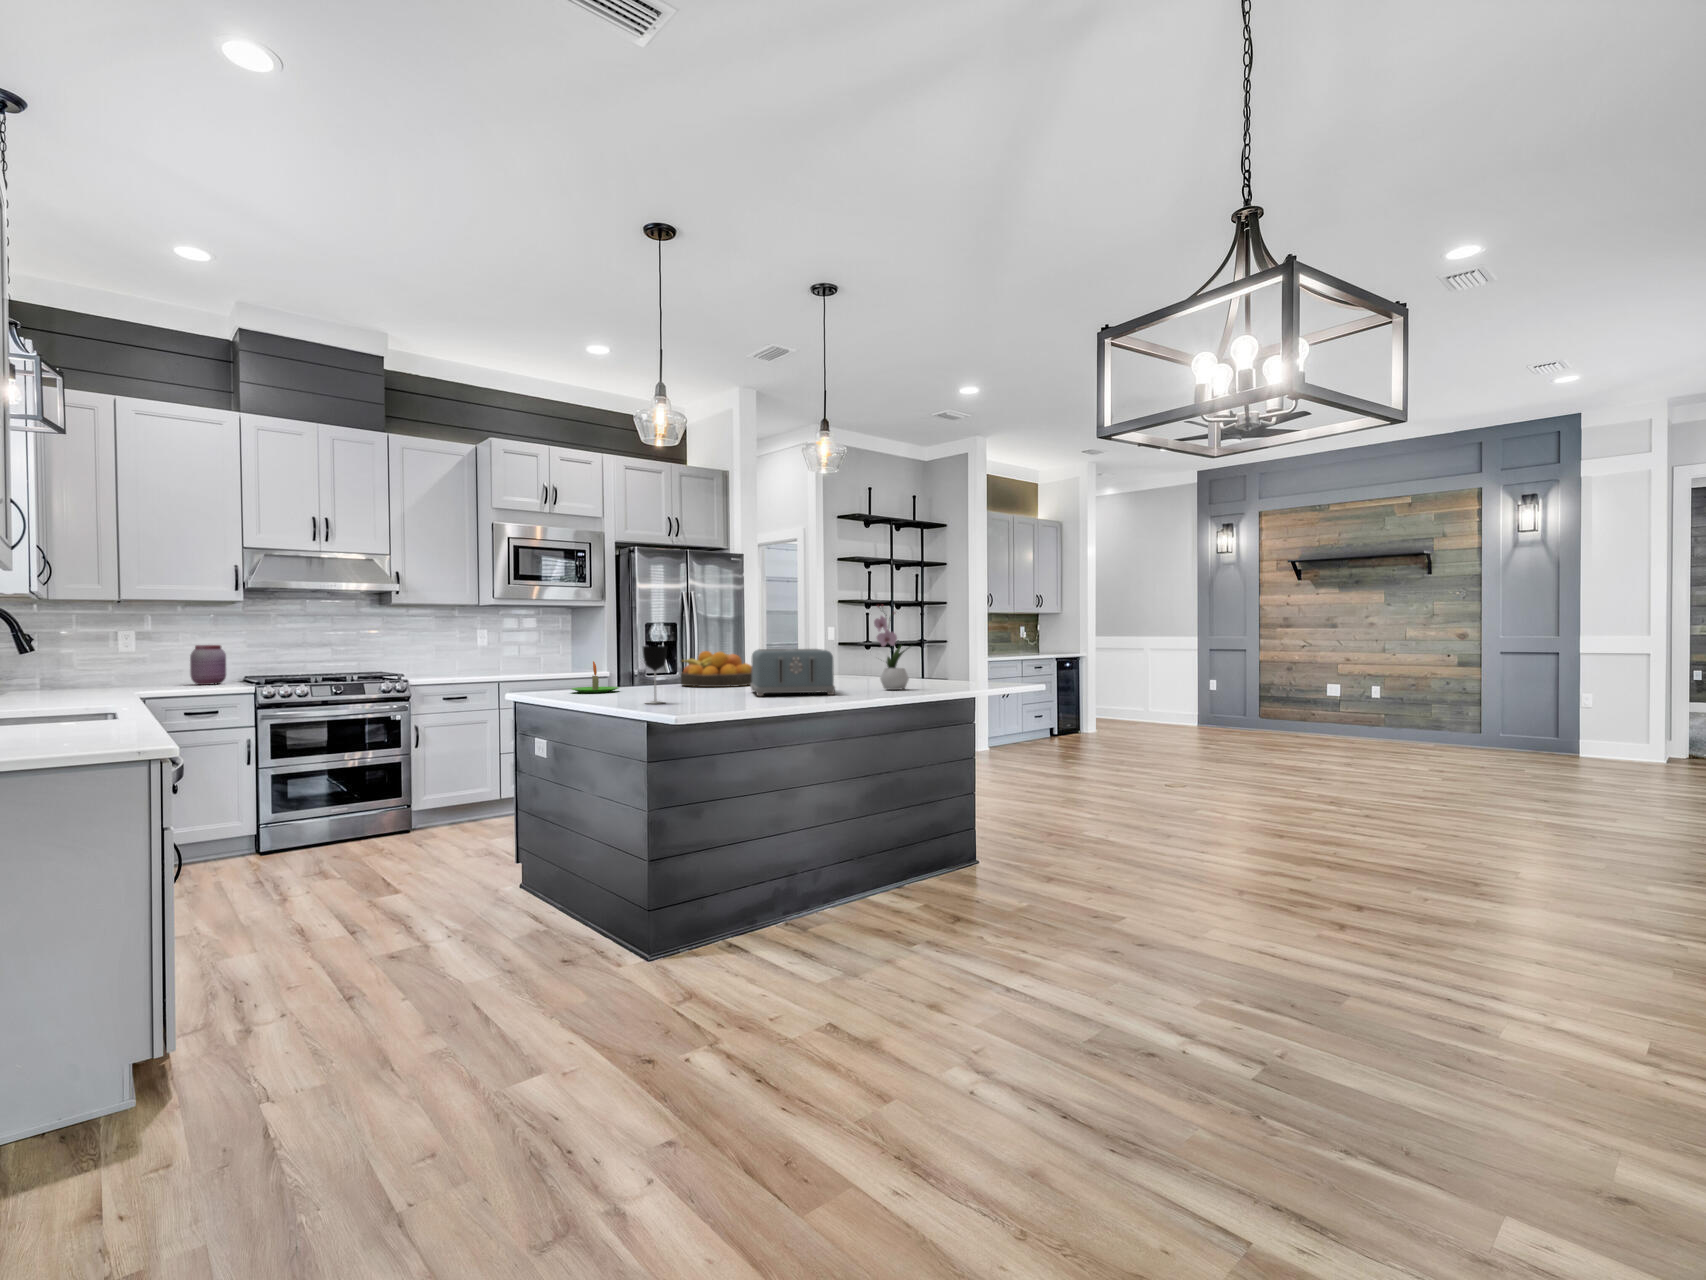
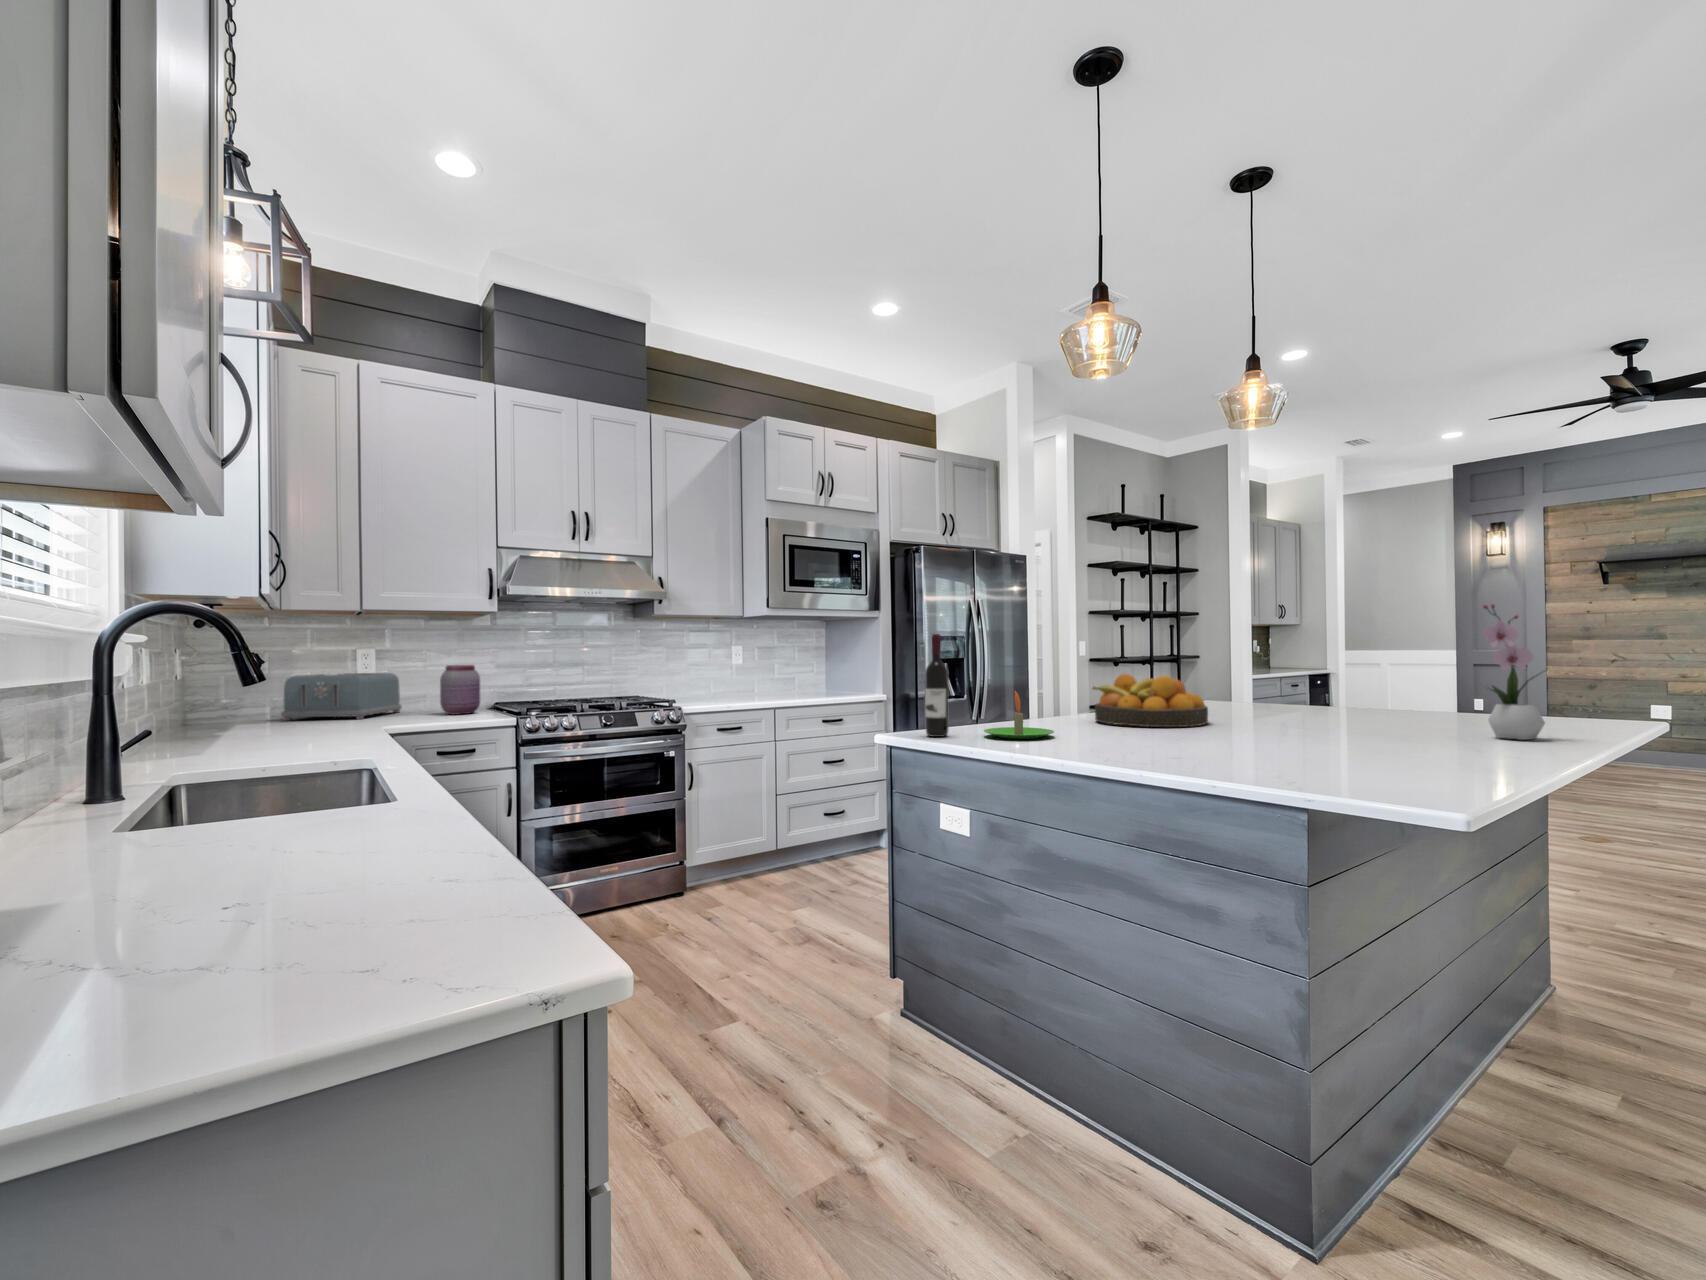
wine bottle: none [533,622,550,693] -> present [925,634,949,737]
wine glass: present [643,646,667,704] -> none [1222,673,1267,774]
toaster: present [750,649,835,696] -> present [281,673,402,720]

